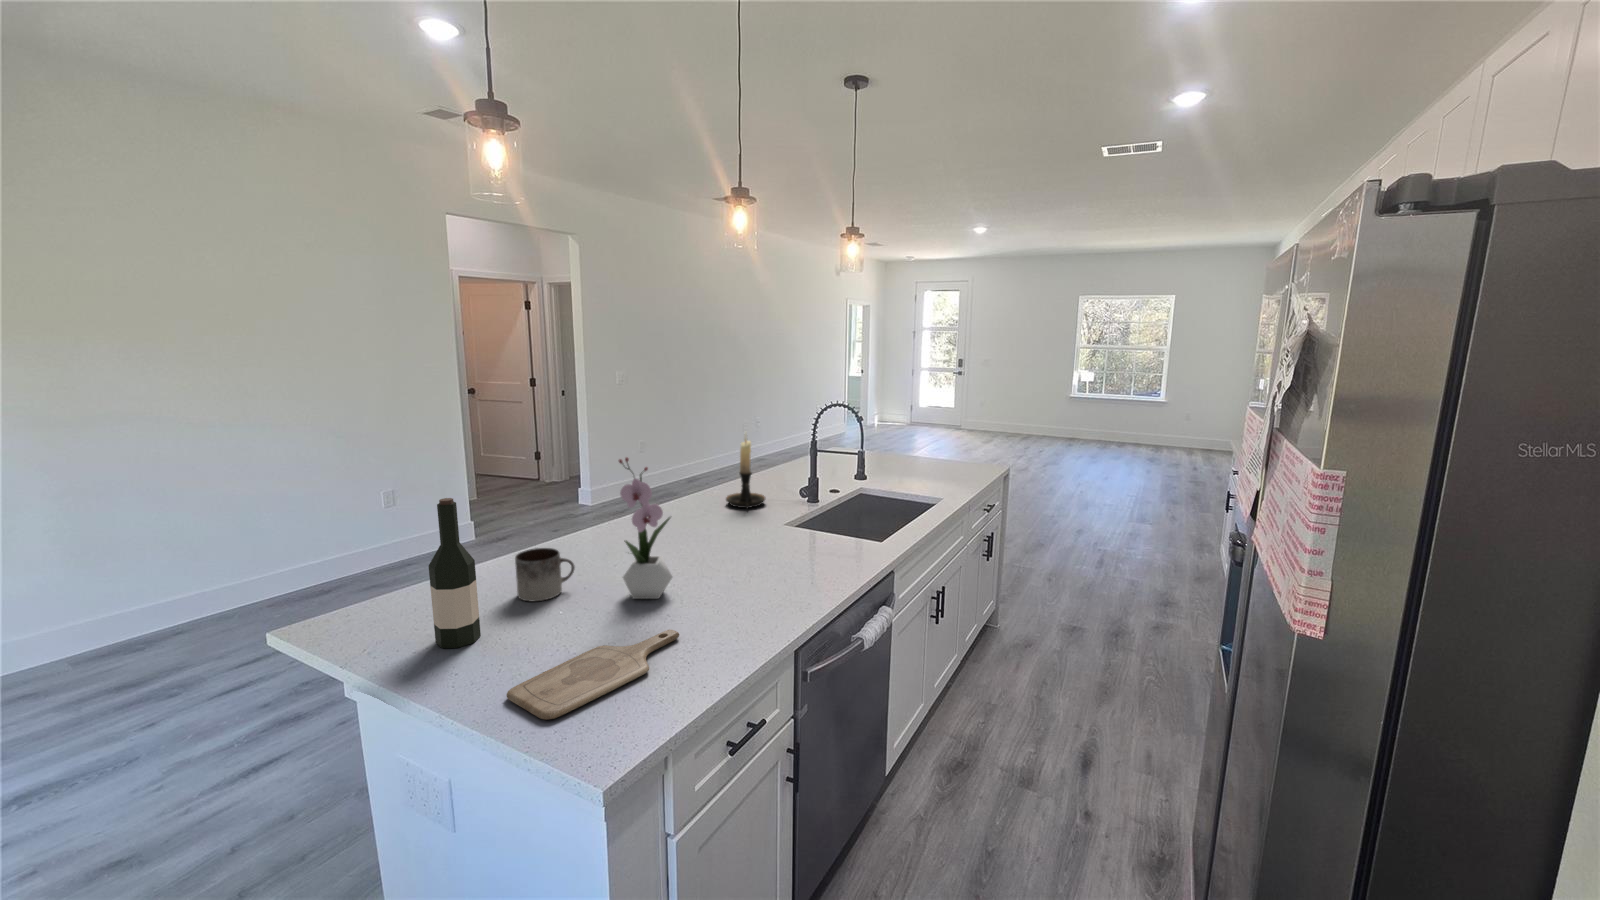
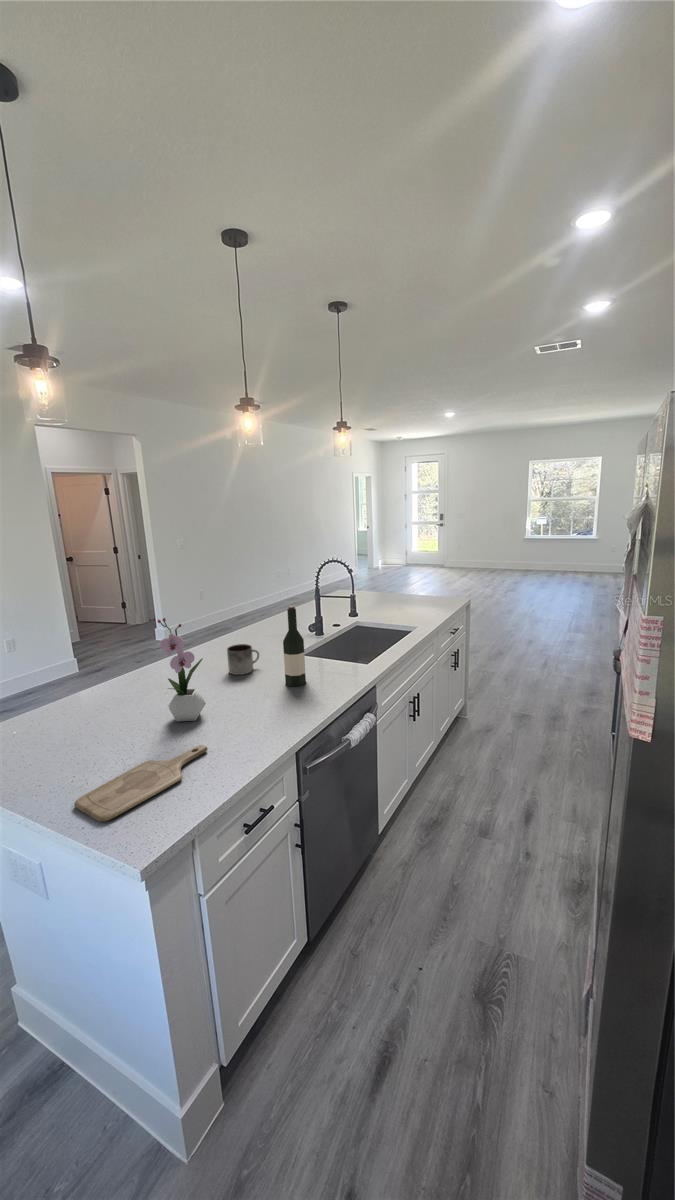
candle holder: present [726,433,765,509] -> none [254,585,284,644]
wine bottle: present [429,498,481,648] -> present [283,606,306,686]
mug: present [515,548,575,601] -> present [227,644,259,675]

